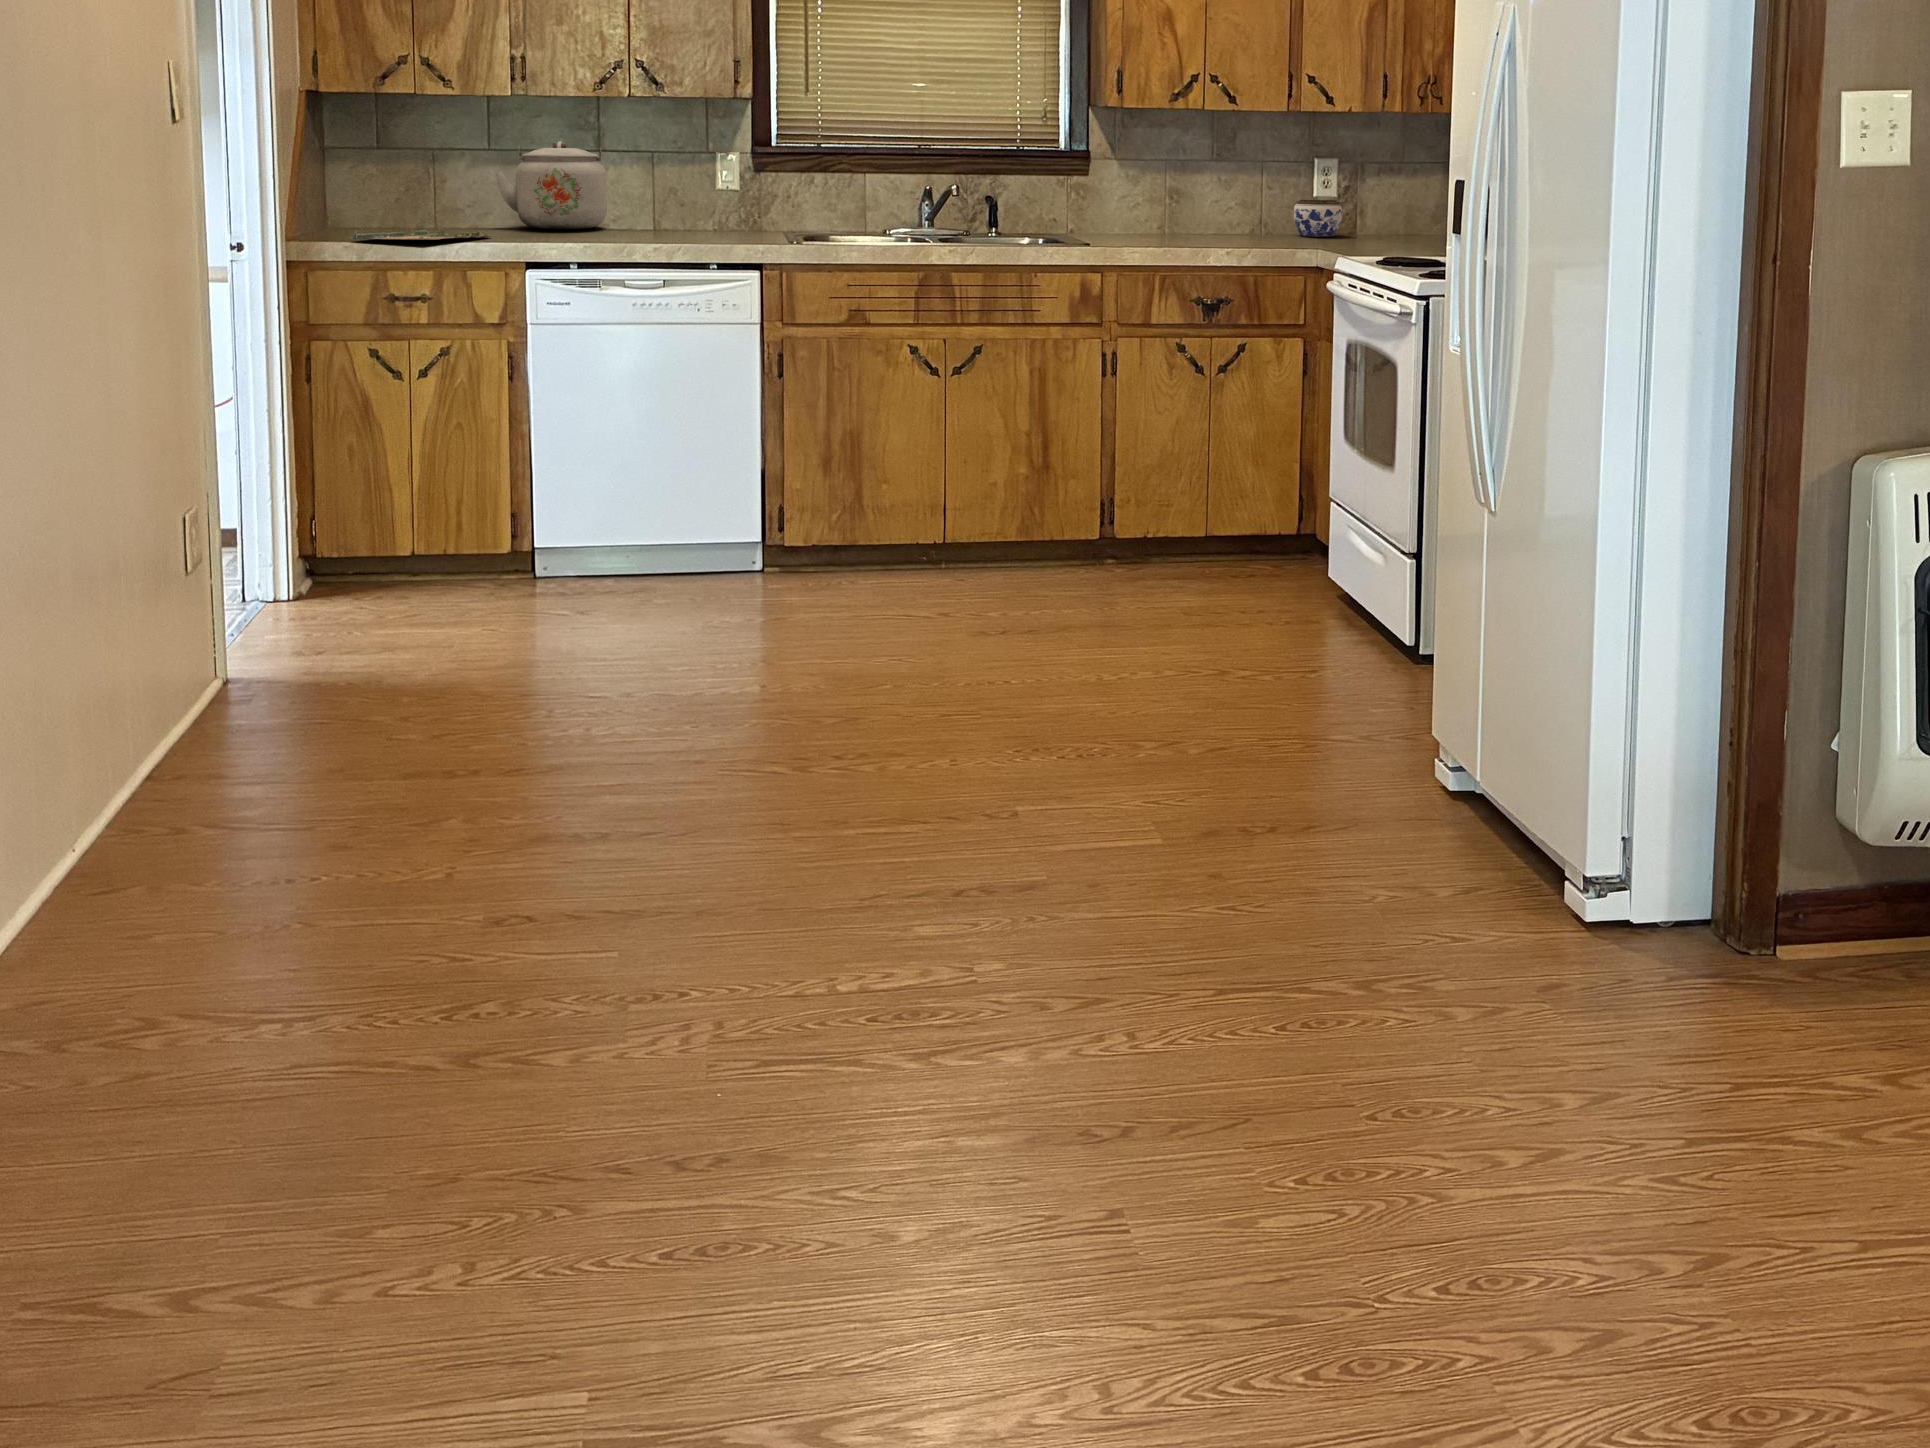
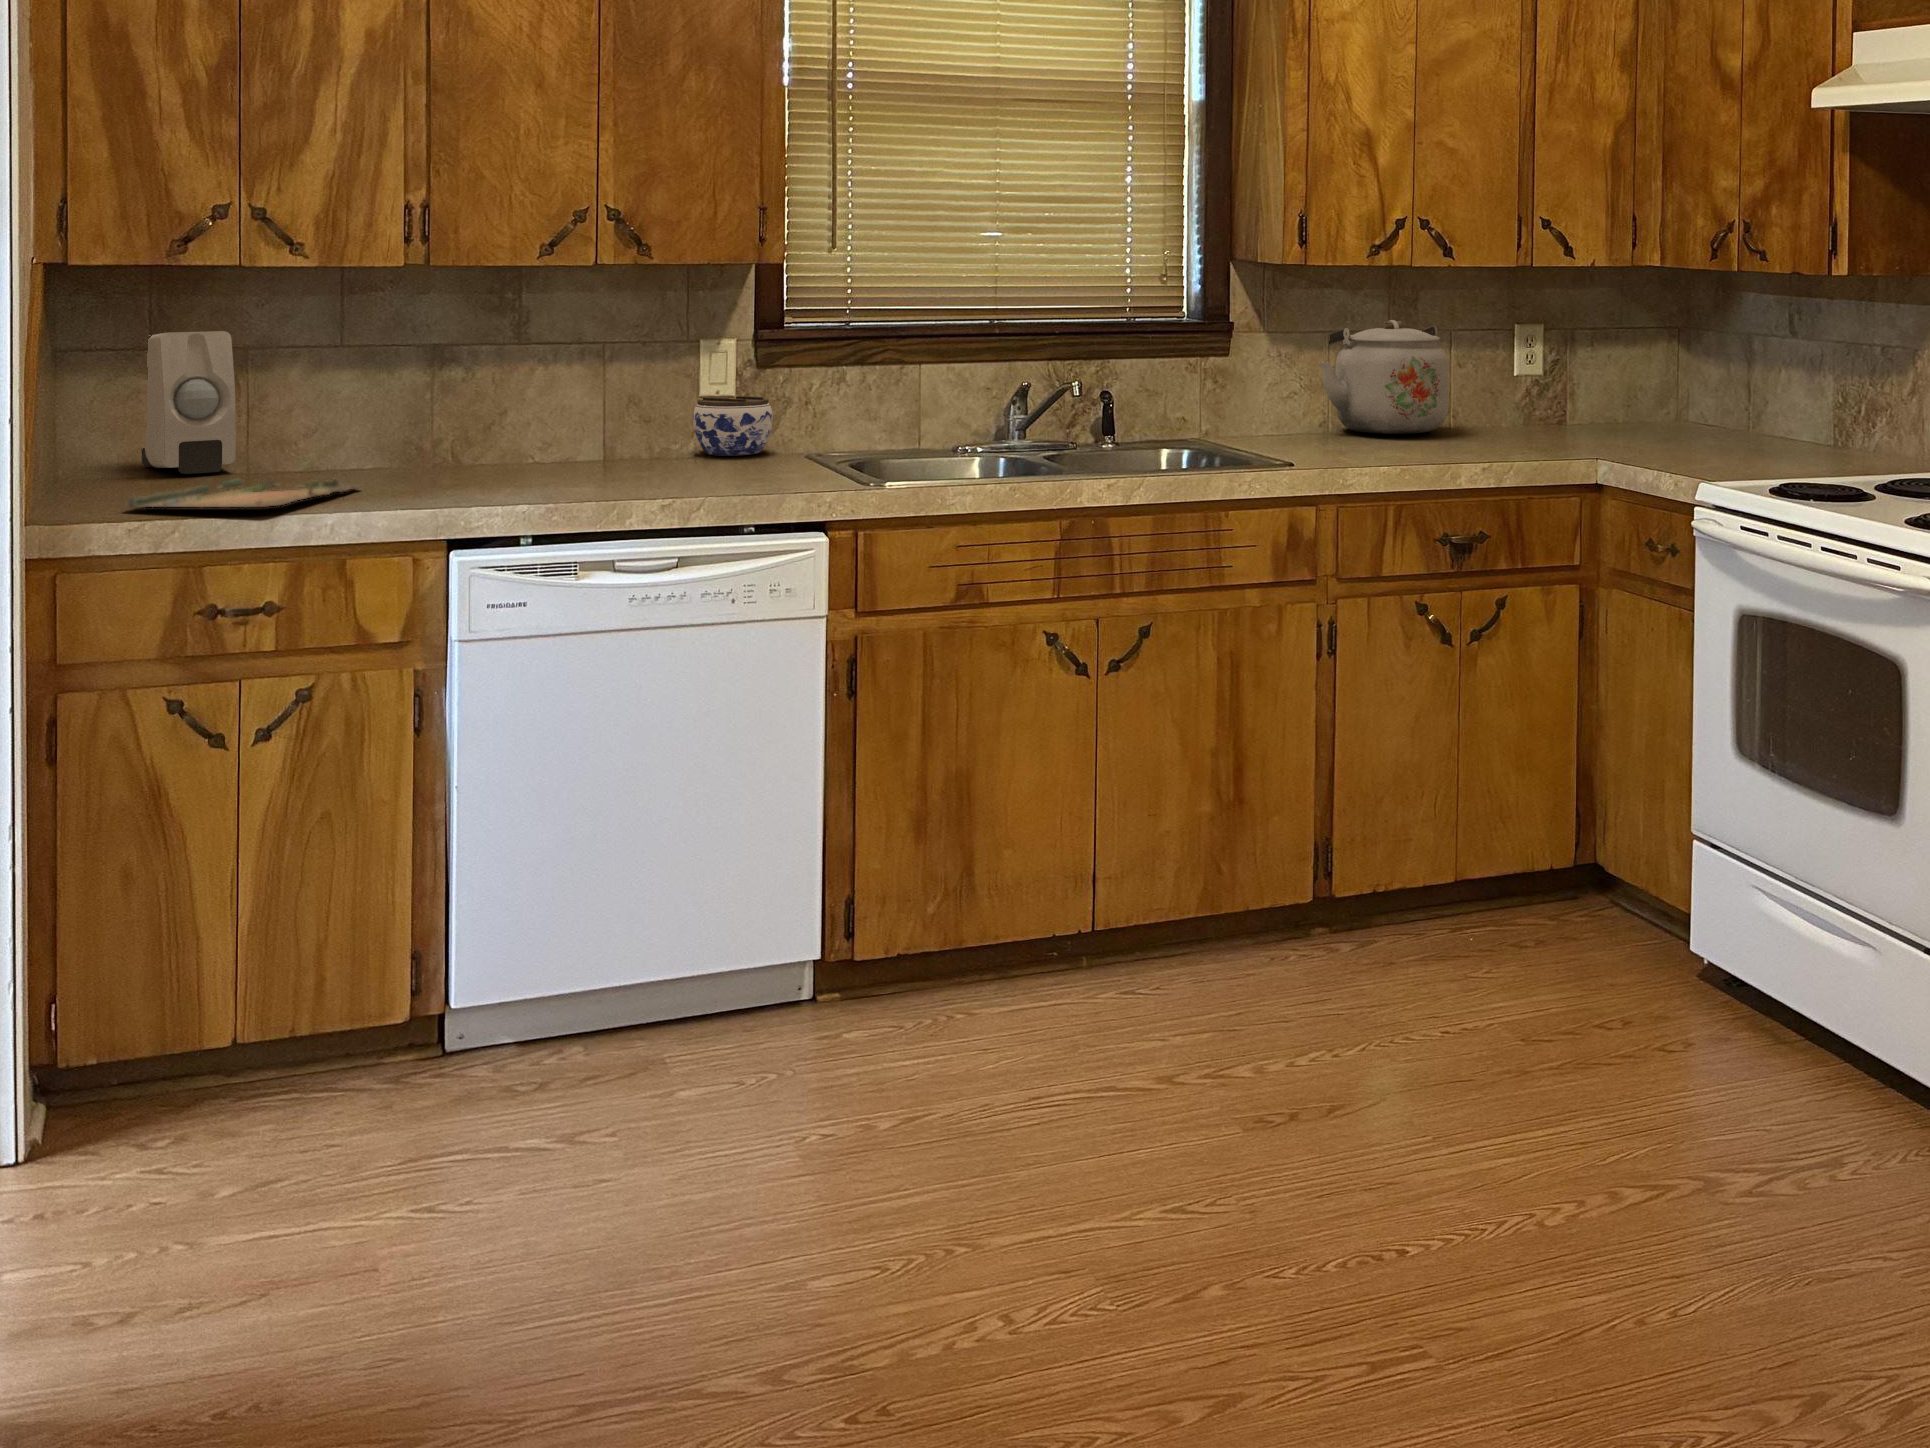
soap dispenser: none [374,139,428,228] -> present [142,331,236,474]
kettle: present [495,141,607,229] -> present [1320,320,1449,434]
jar: present [1294,199,1342,237] -> present [693,396,773,456]

